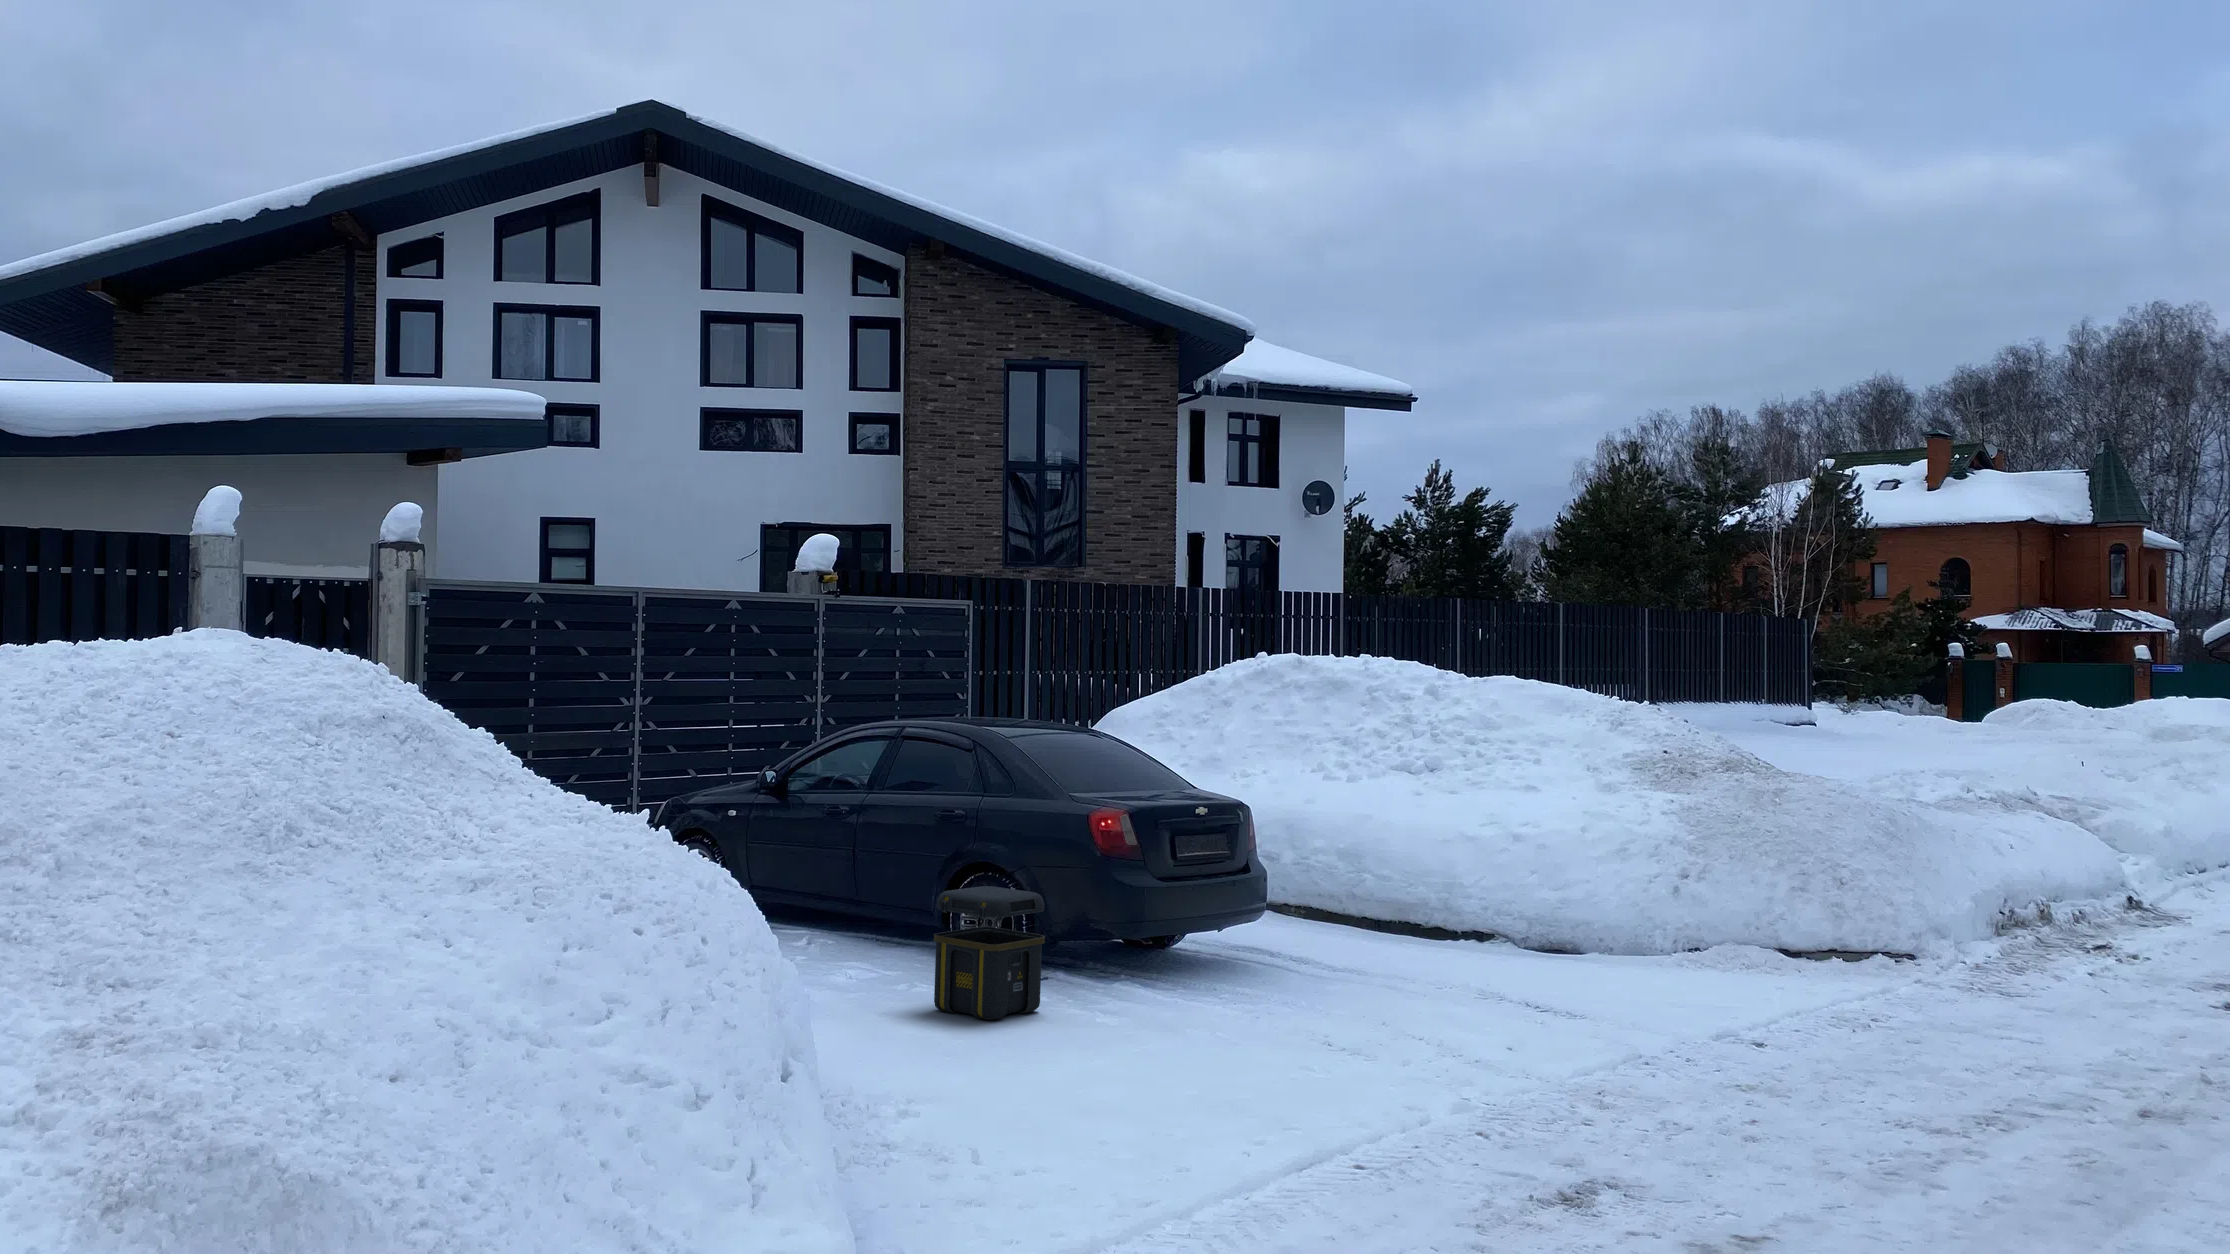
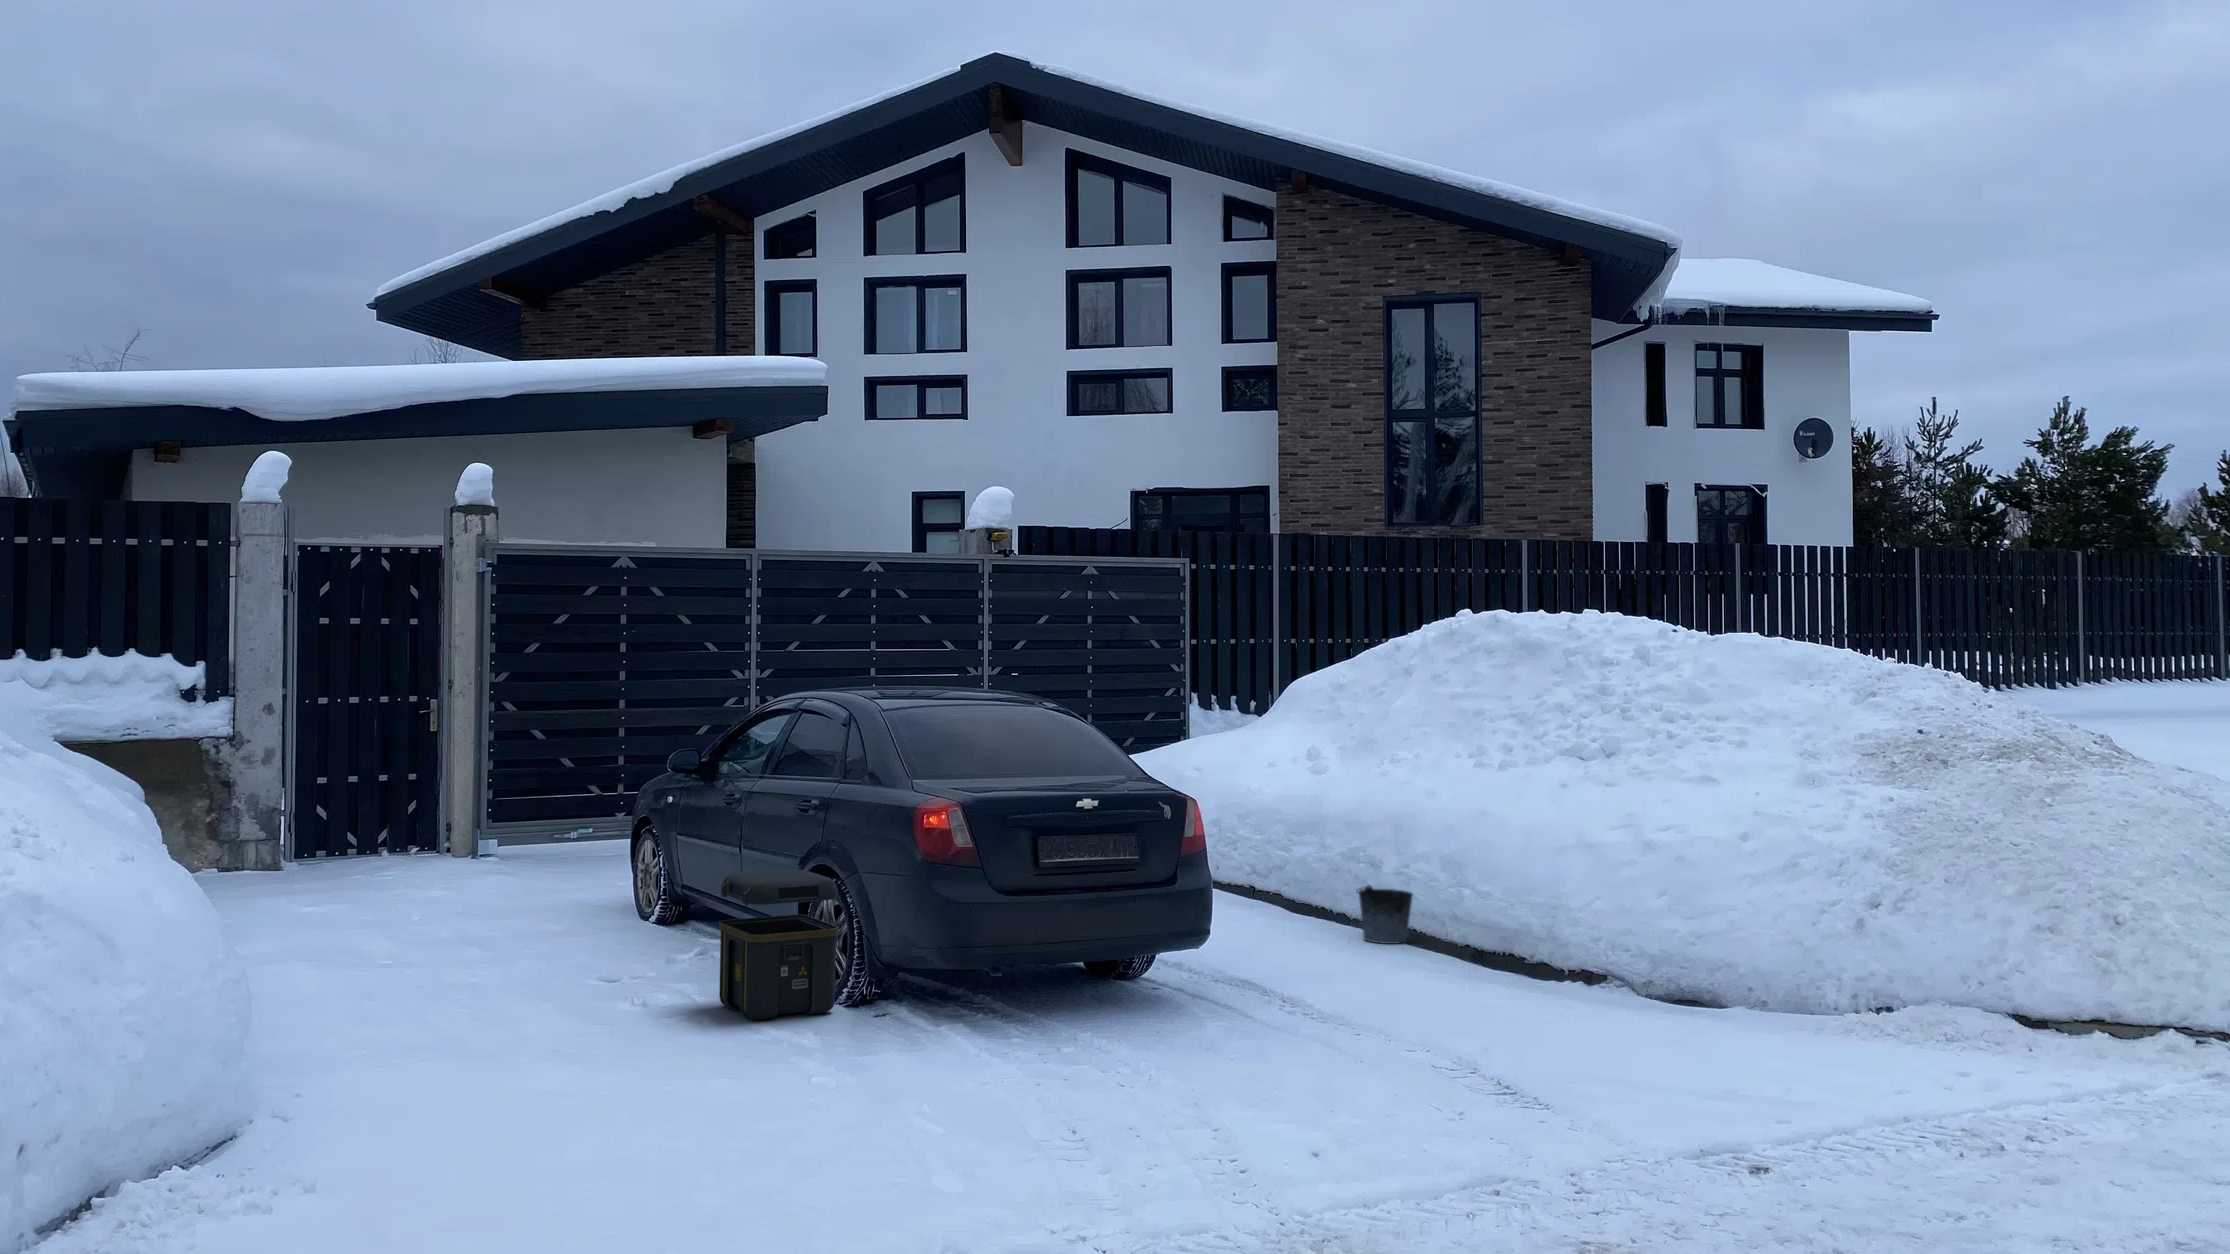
bucket: none [1311,888,1361,936] -> present [1357,885,1413,944]

